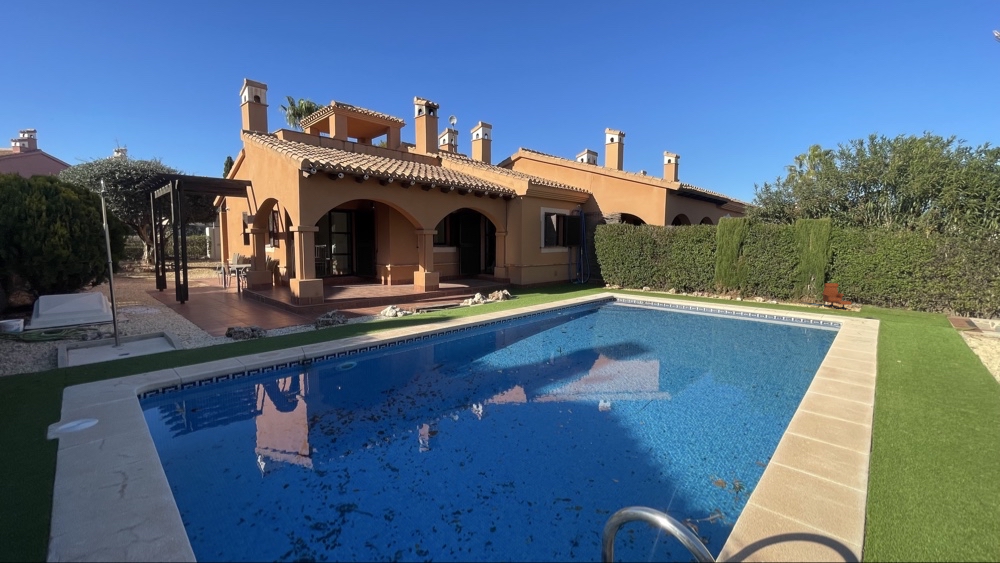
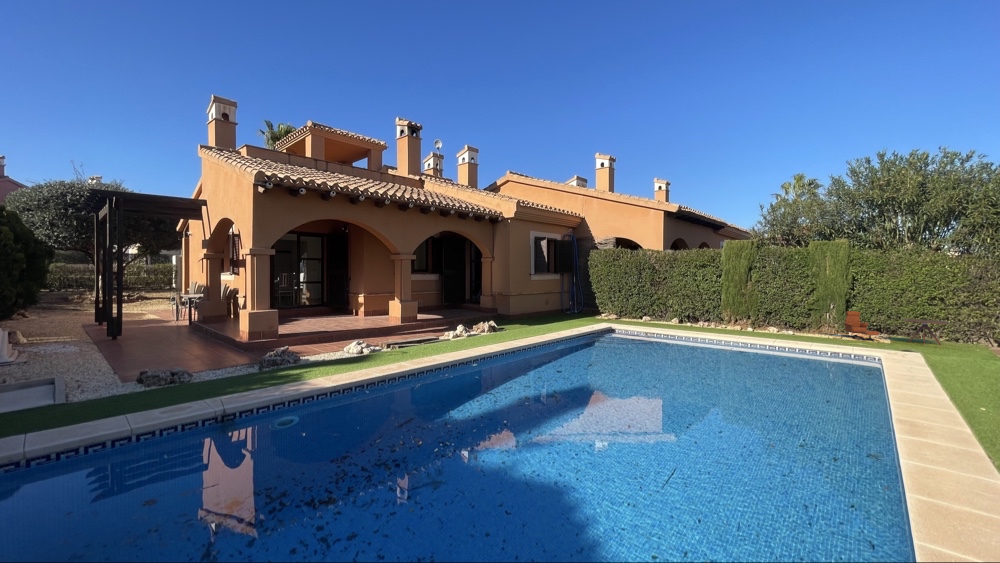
round table: none [873,290,912,314] -> present [902,319,949,345]

